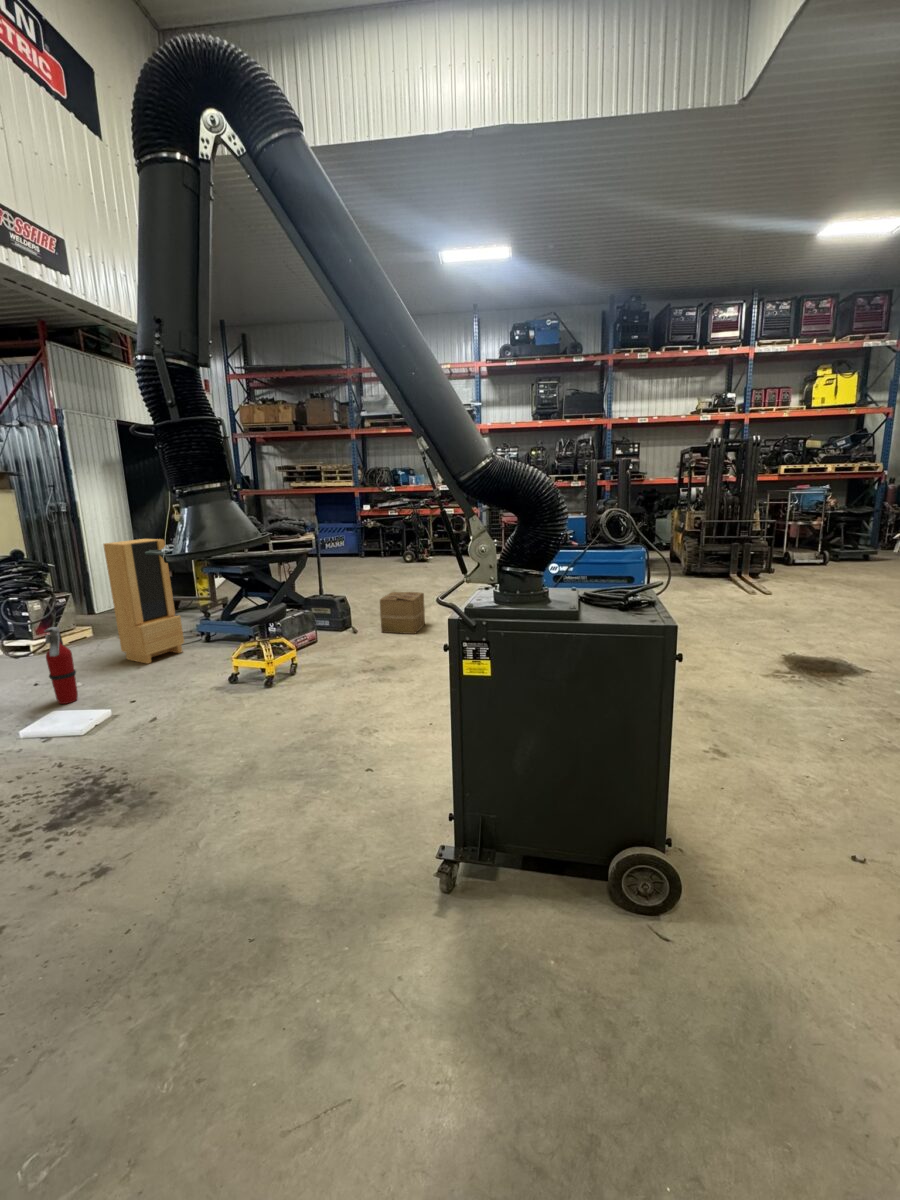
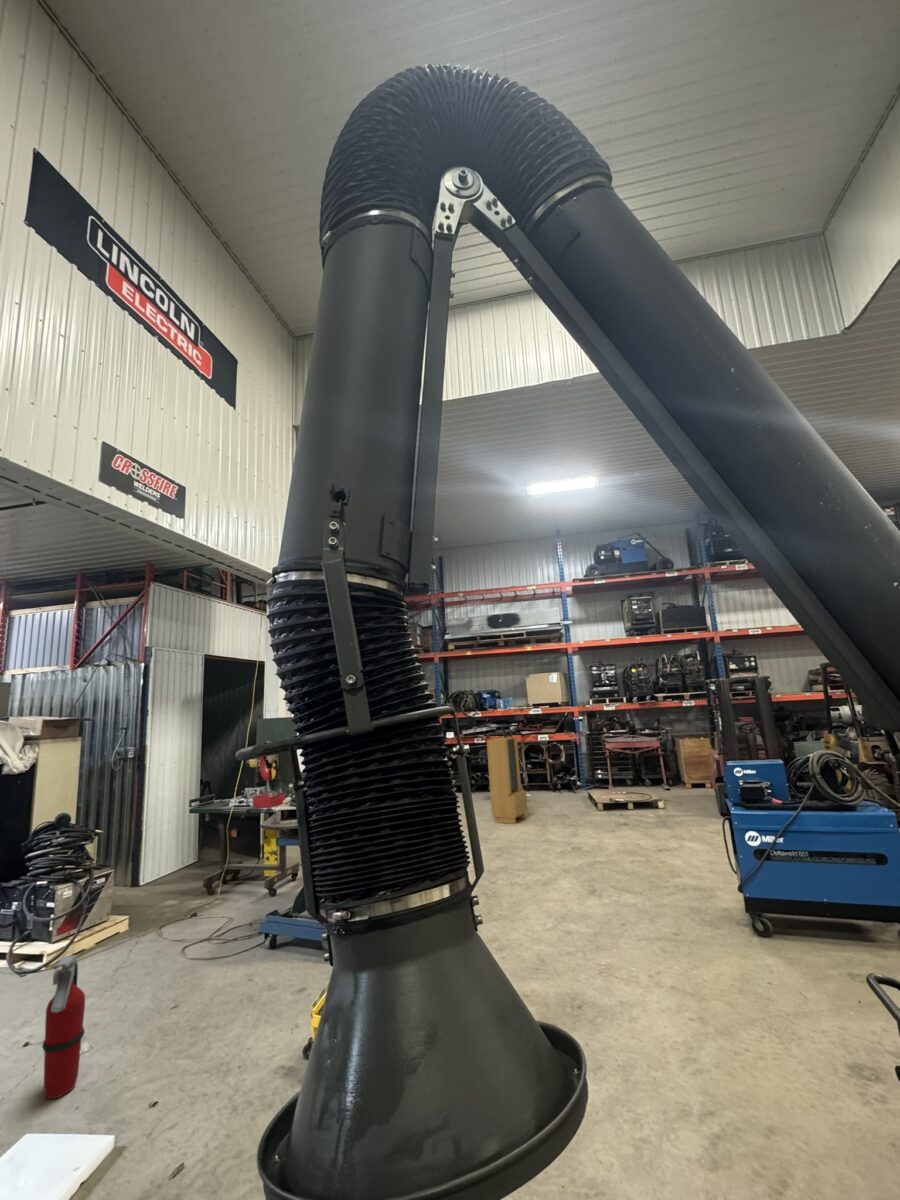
storage cabinet: present [103,539,184,664] -> present [487,738,527,824]
cardboard box: present [380,592,425,634] -> none [508,863,569,935]

